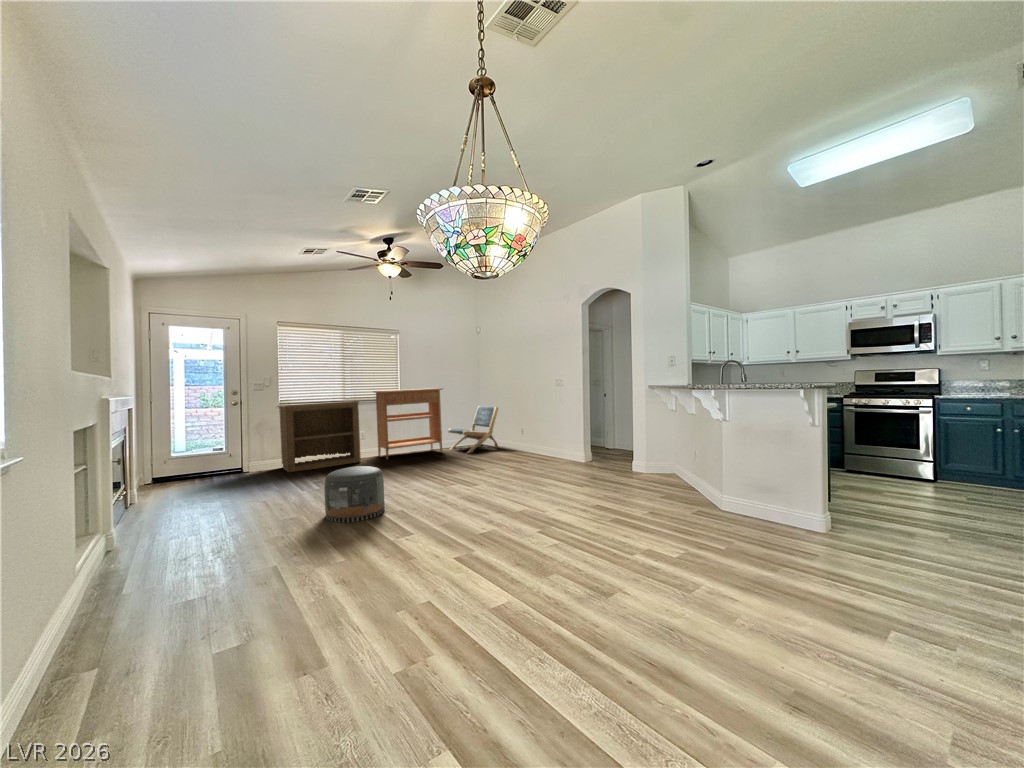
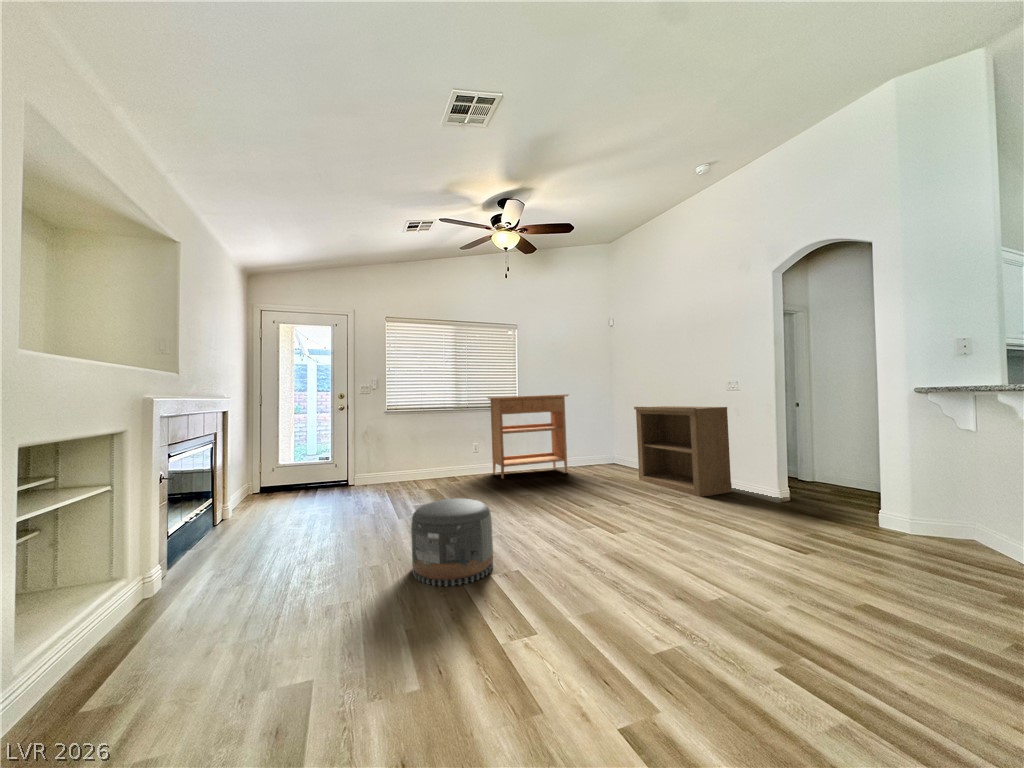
bookshelf: present [279,401,361,472] -> present [634,406,732,497]
lounge chair: present [448,406,499,453] -> none [574,417,640,476]

